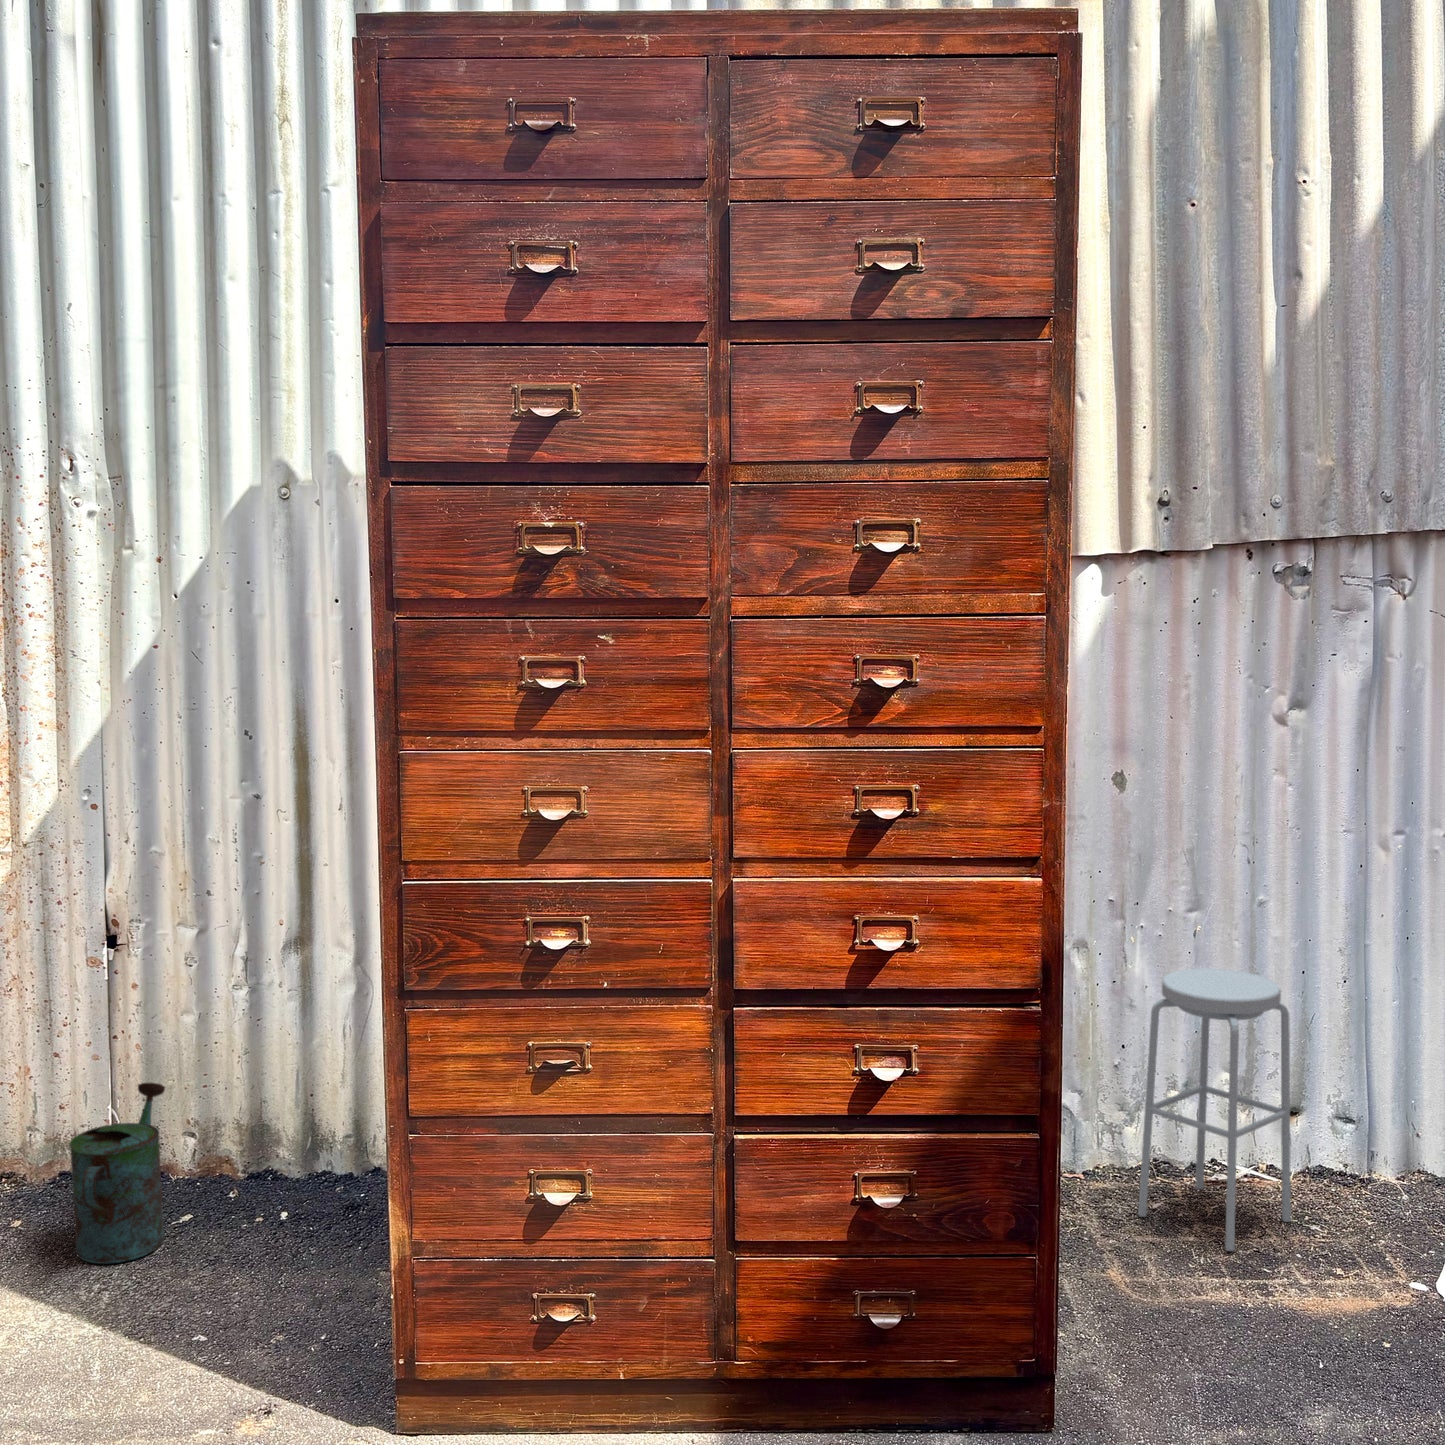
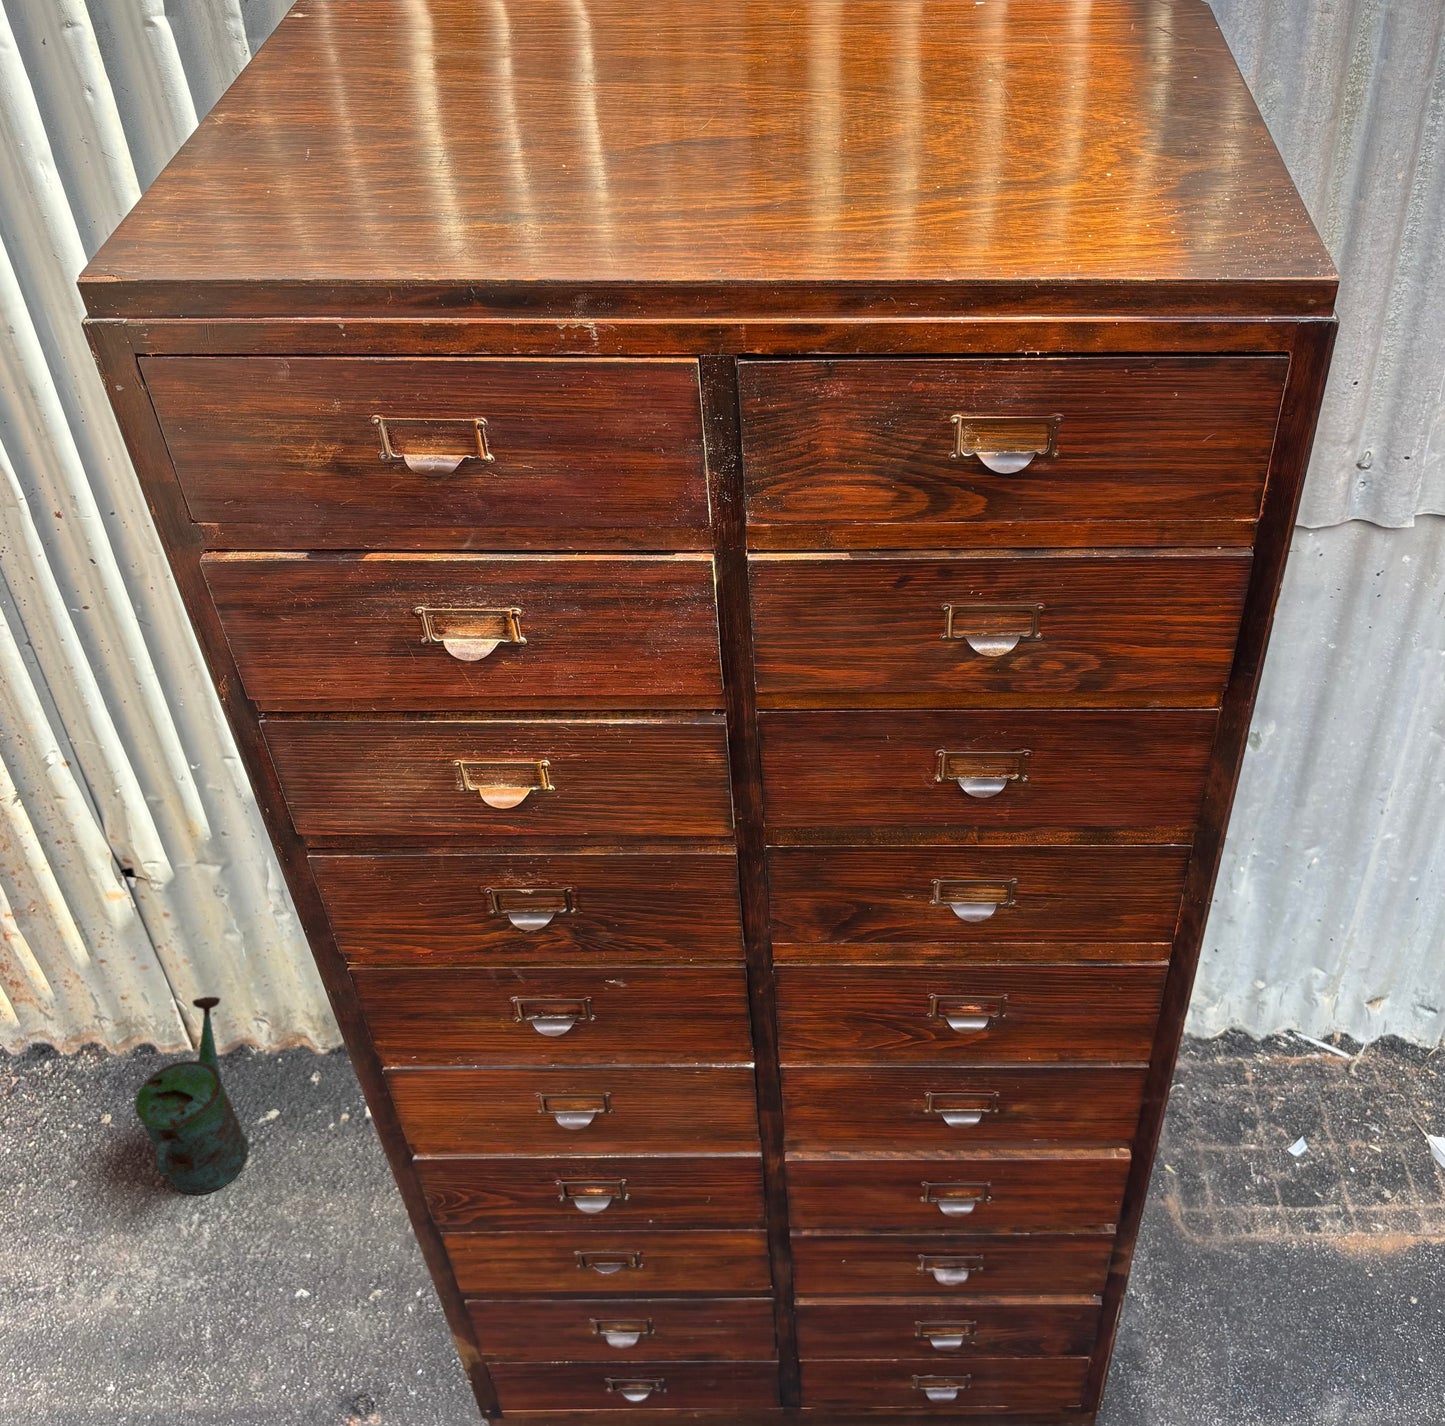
stool: present [1138,969,1291,1251] -> none [1200,912,1398,1185]

